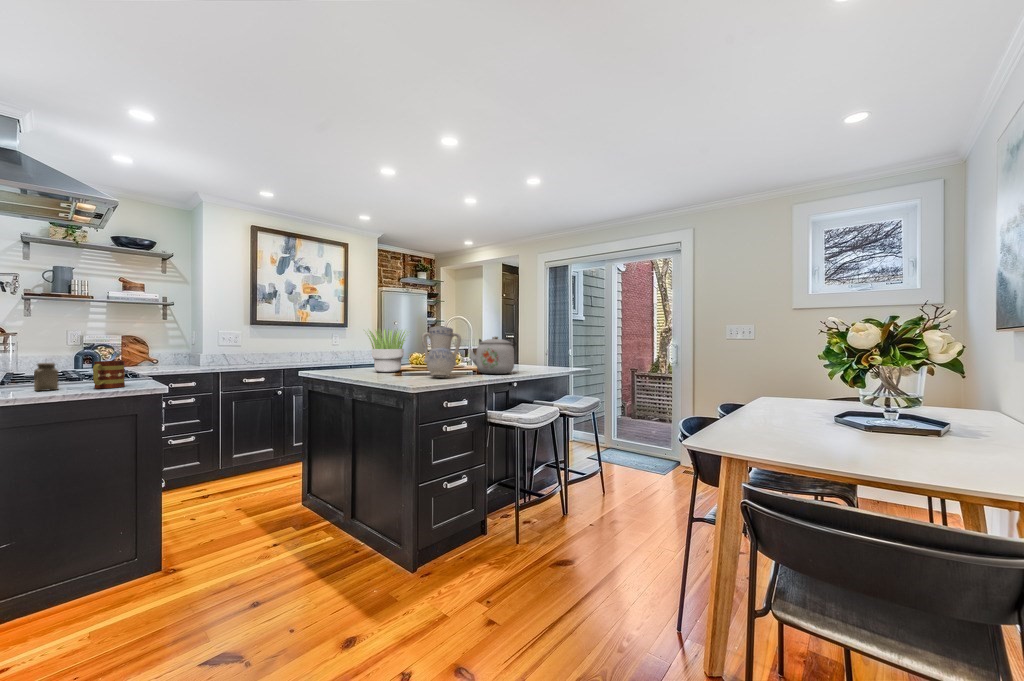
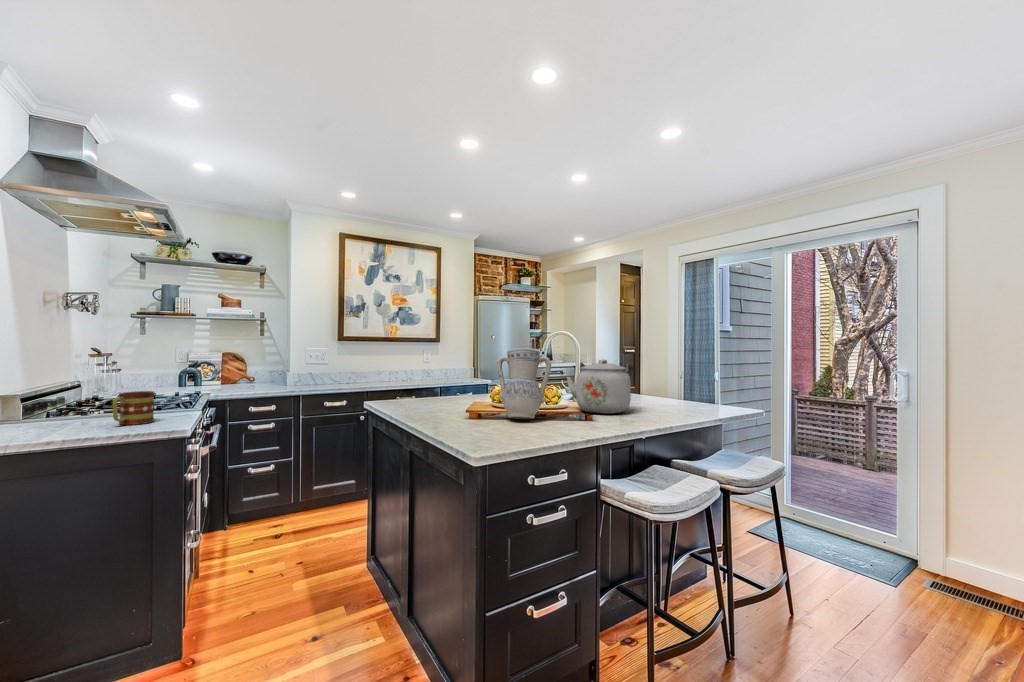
potted plant: present [368,329,406,373] -> none [430,348,496,405]
salt shaker: present [34,363,59,391] -> none [61,394,85,427]

